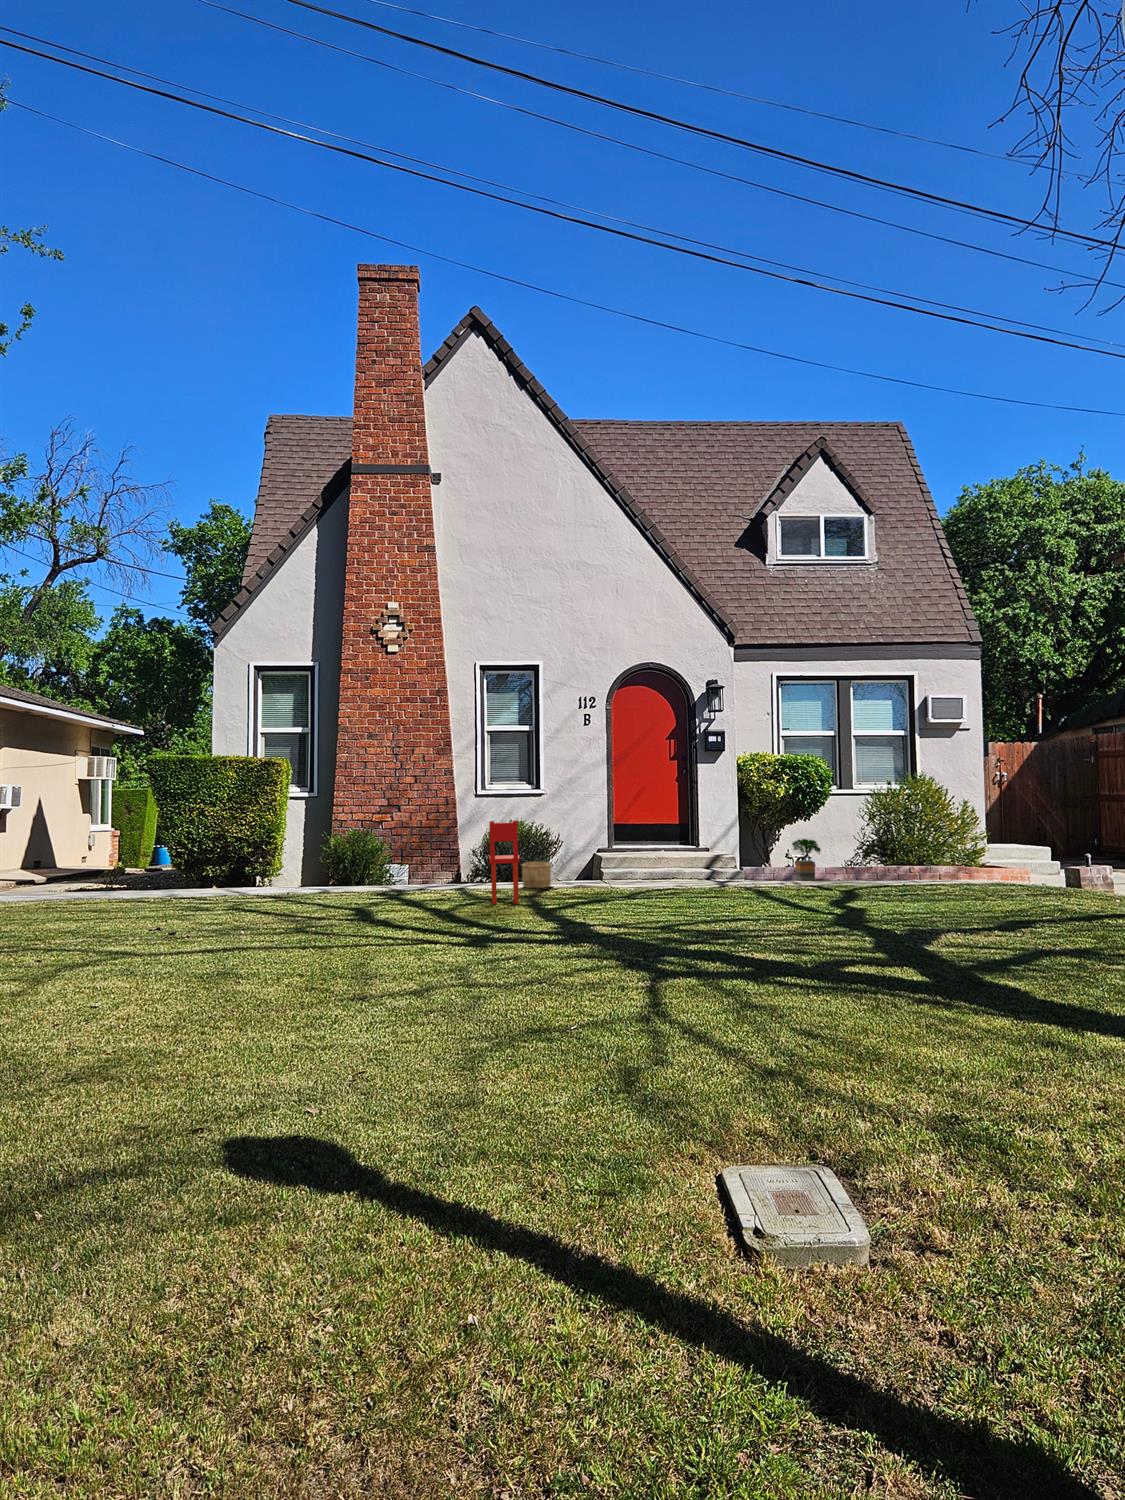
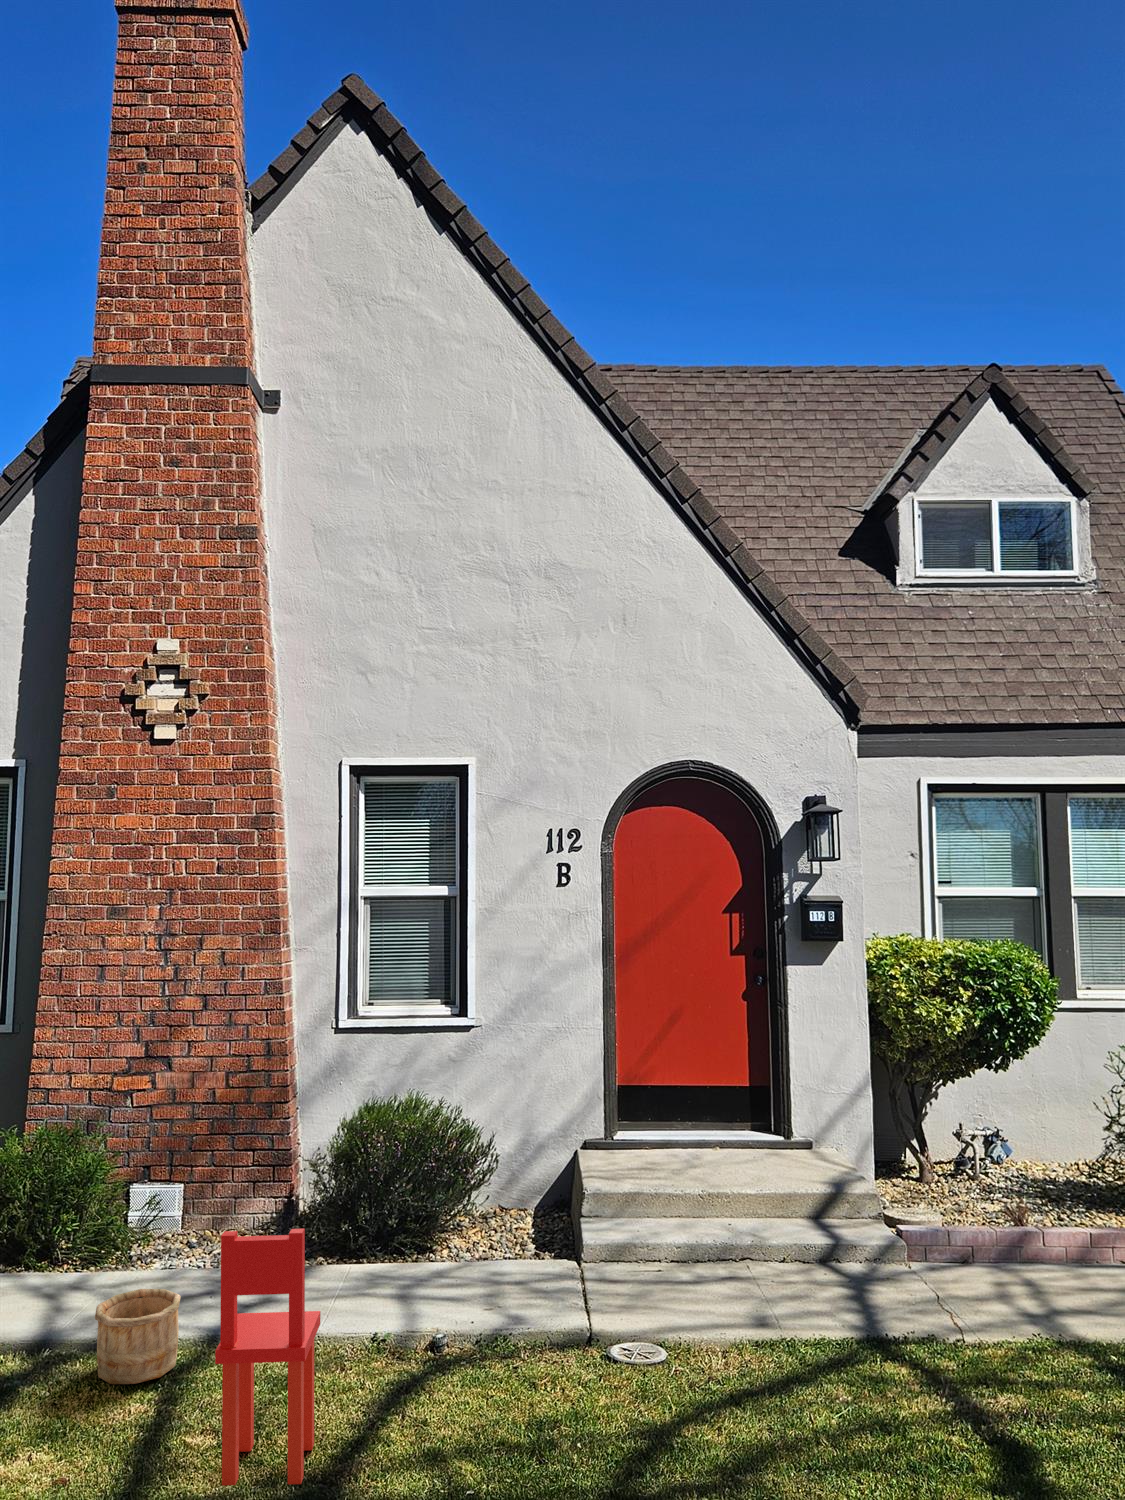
potted tree: present [792,839,821,880] -> none [1024,1181,1104,1292]
wooden bucket: present [522,862,551,888] -> present [95,1289,181,1384]

